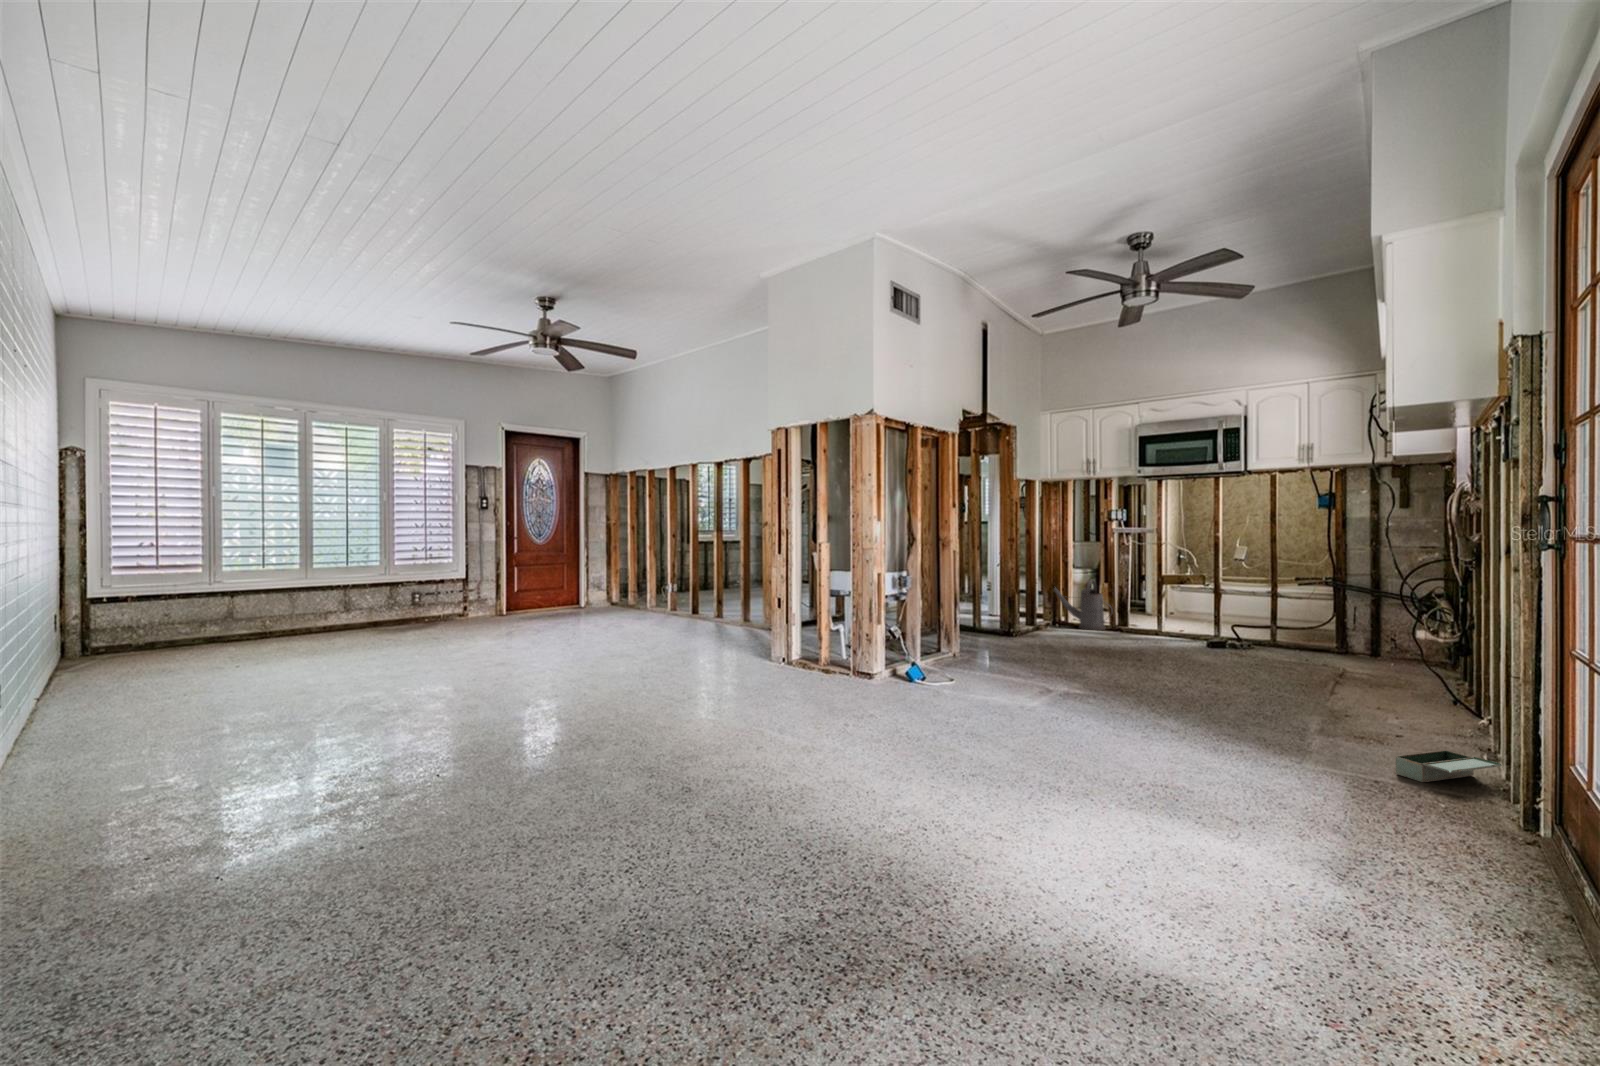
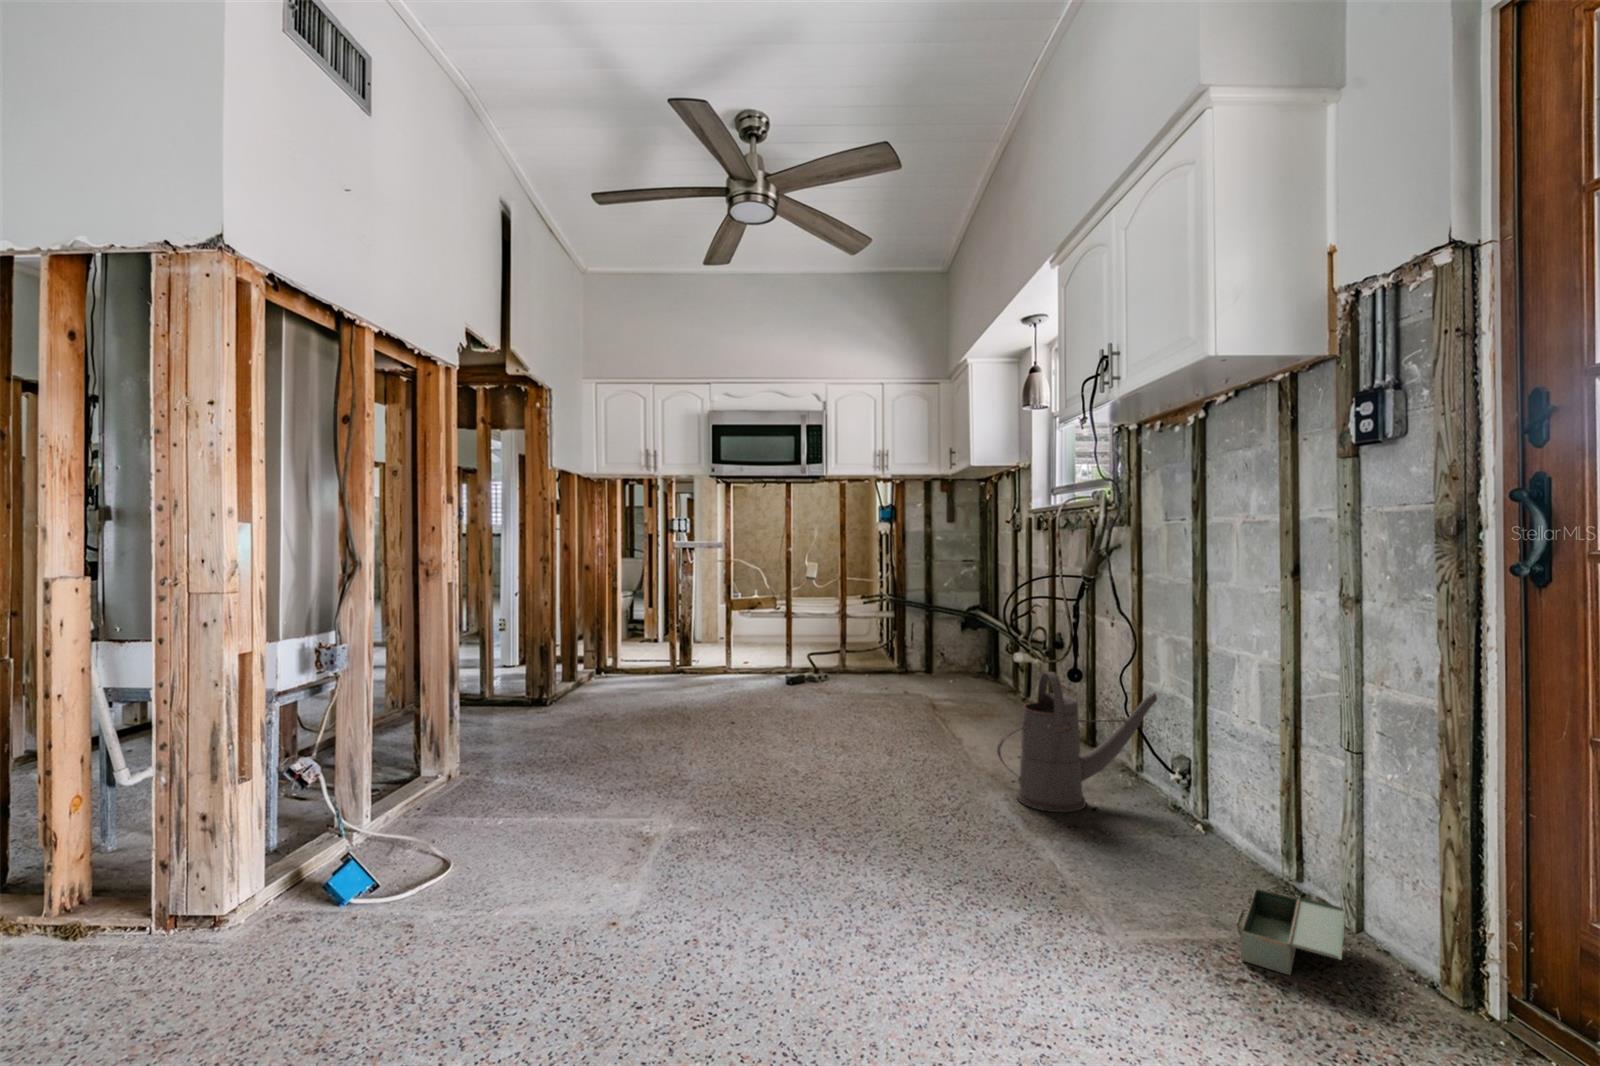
watering can: present [1054,580,1113,630] -> present [997,672,1157,812]

